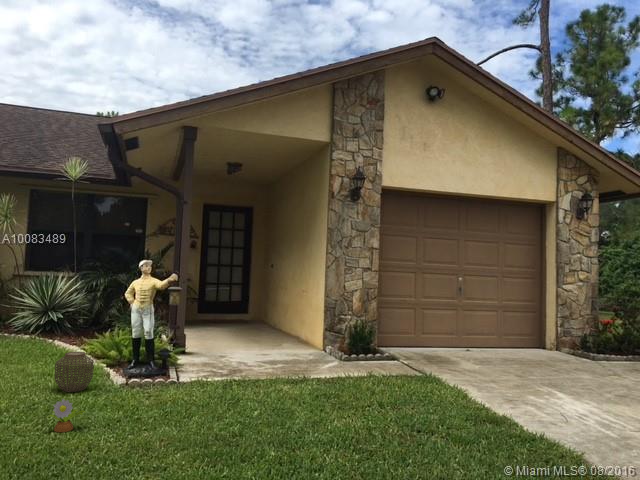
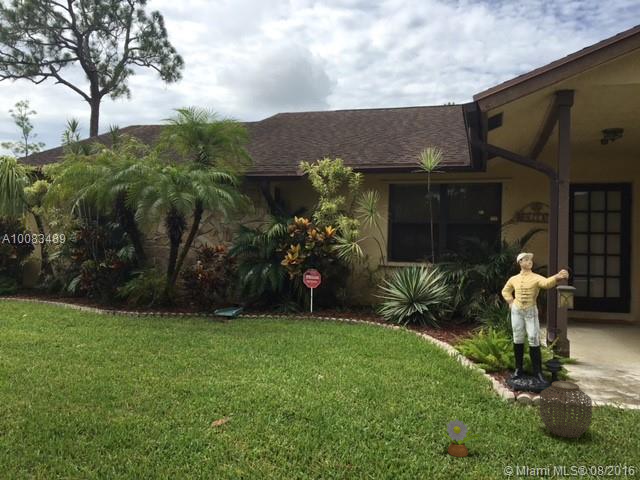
woven basket: present [55,352,94,392] -> present [540,381,592,438]

